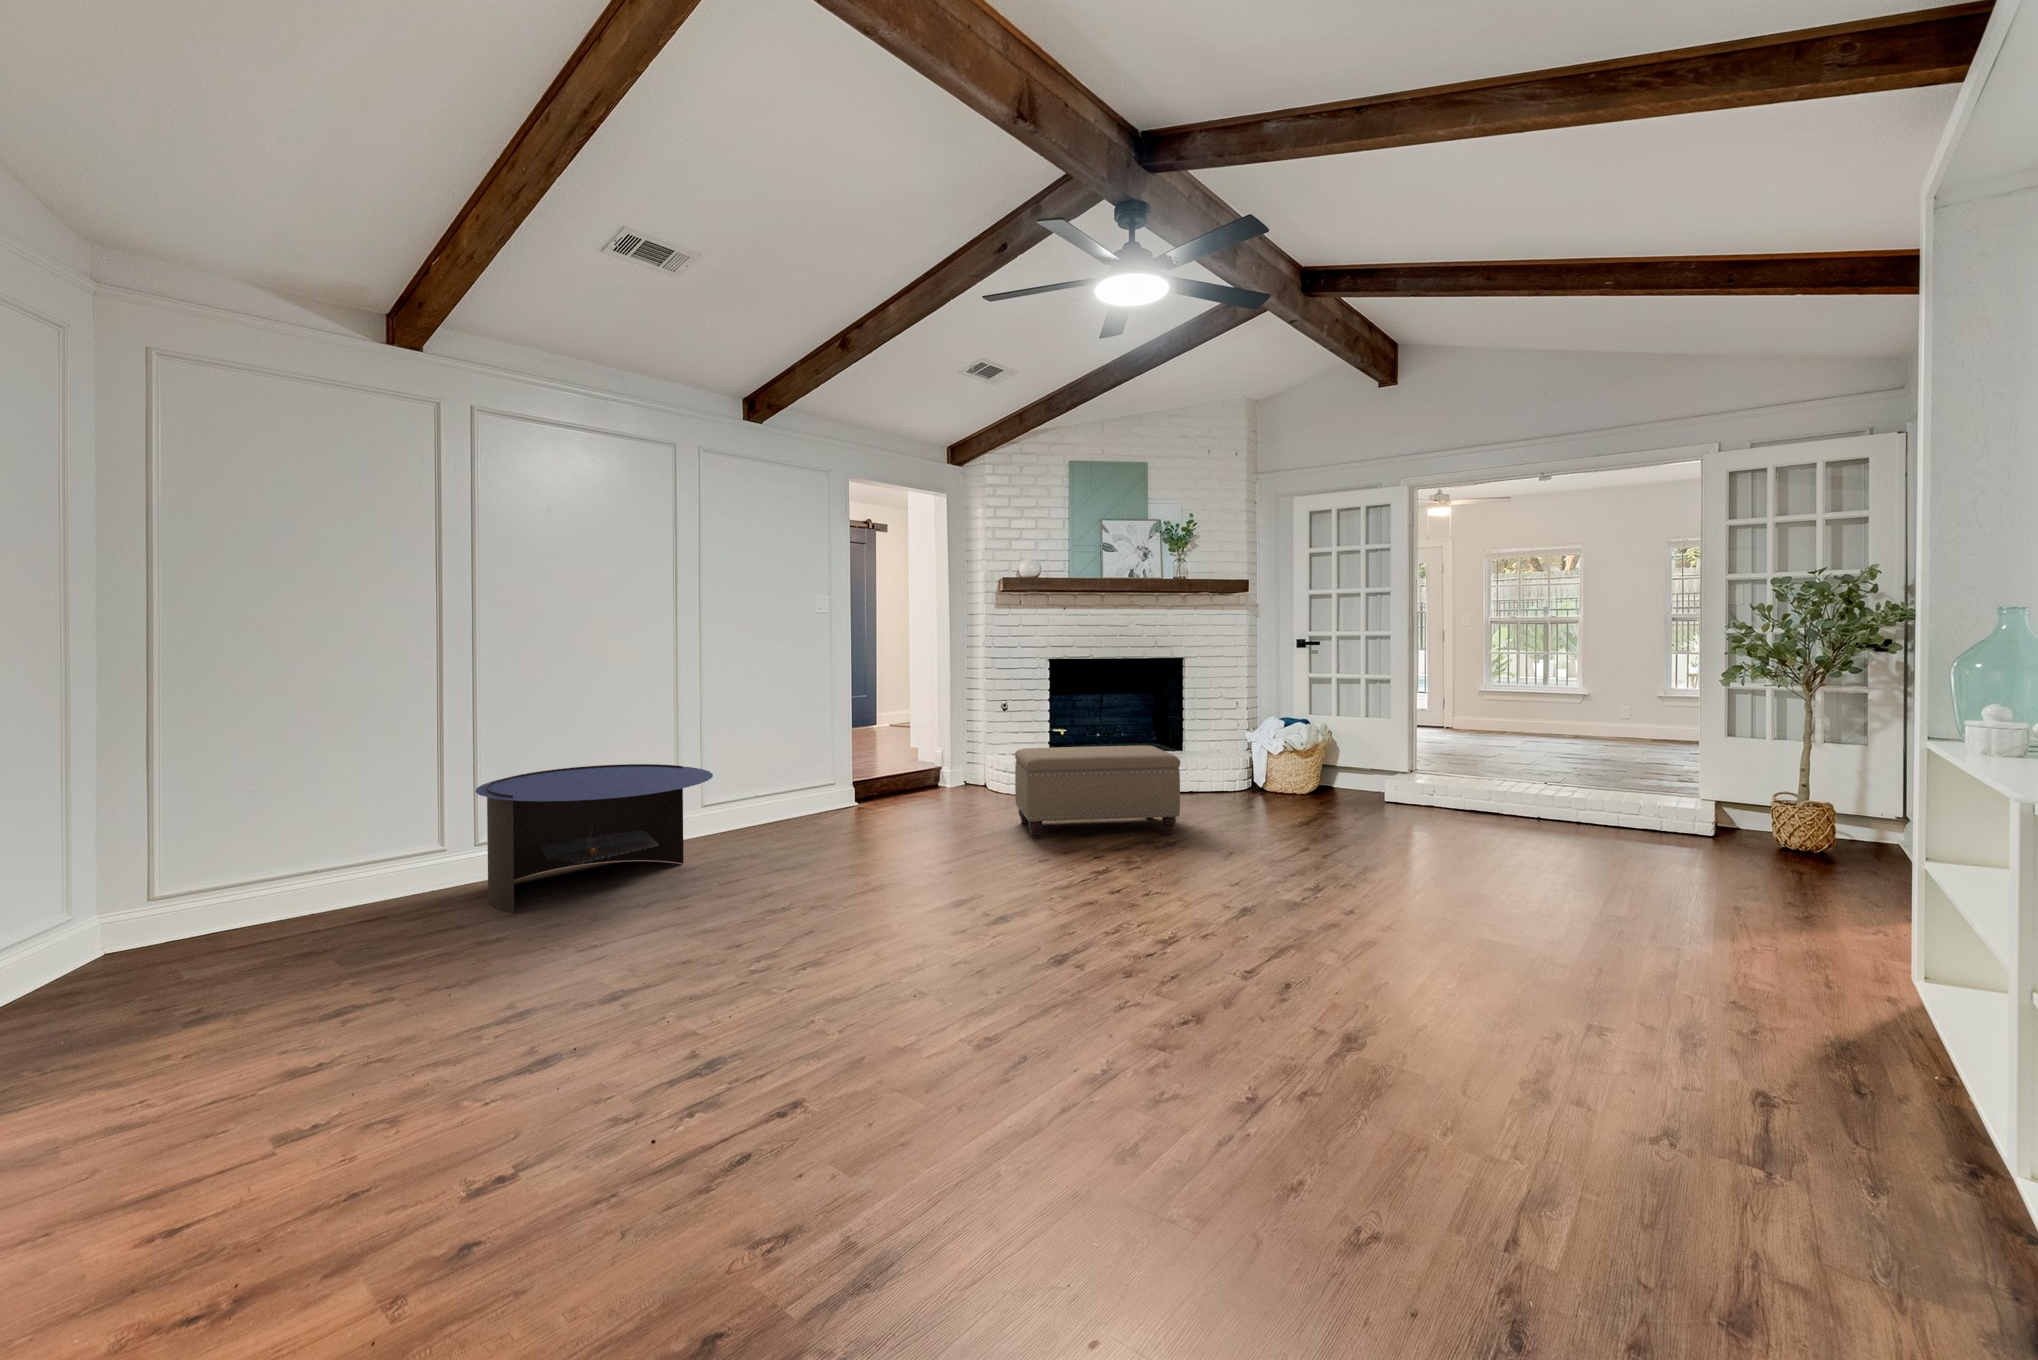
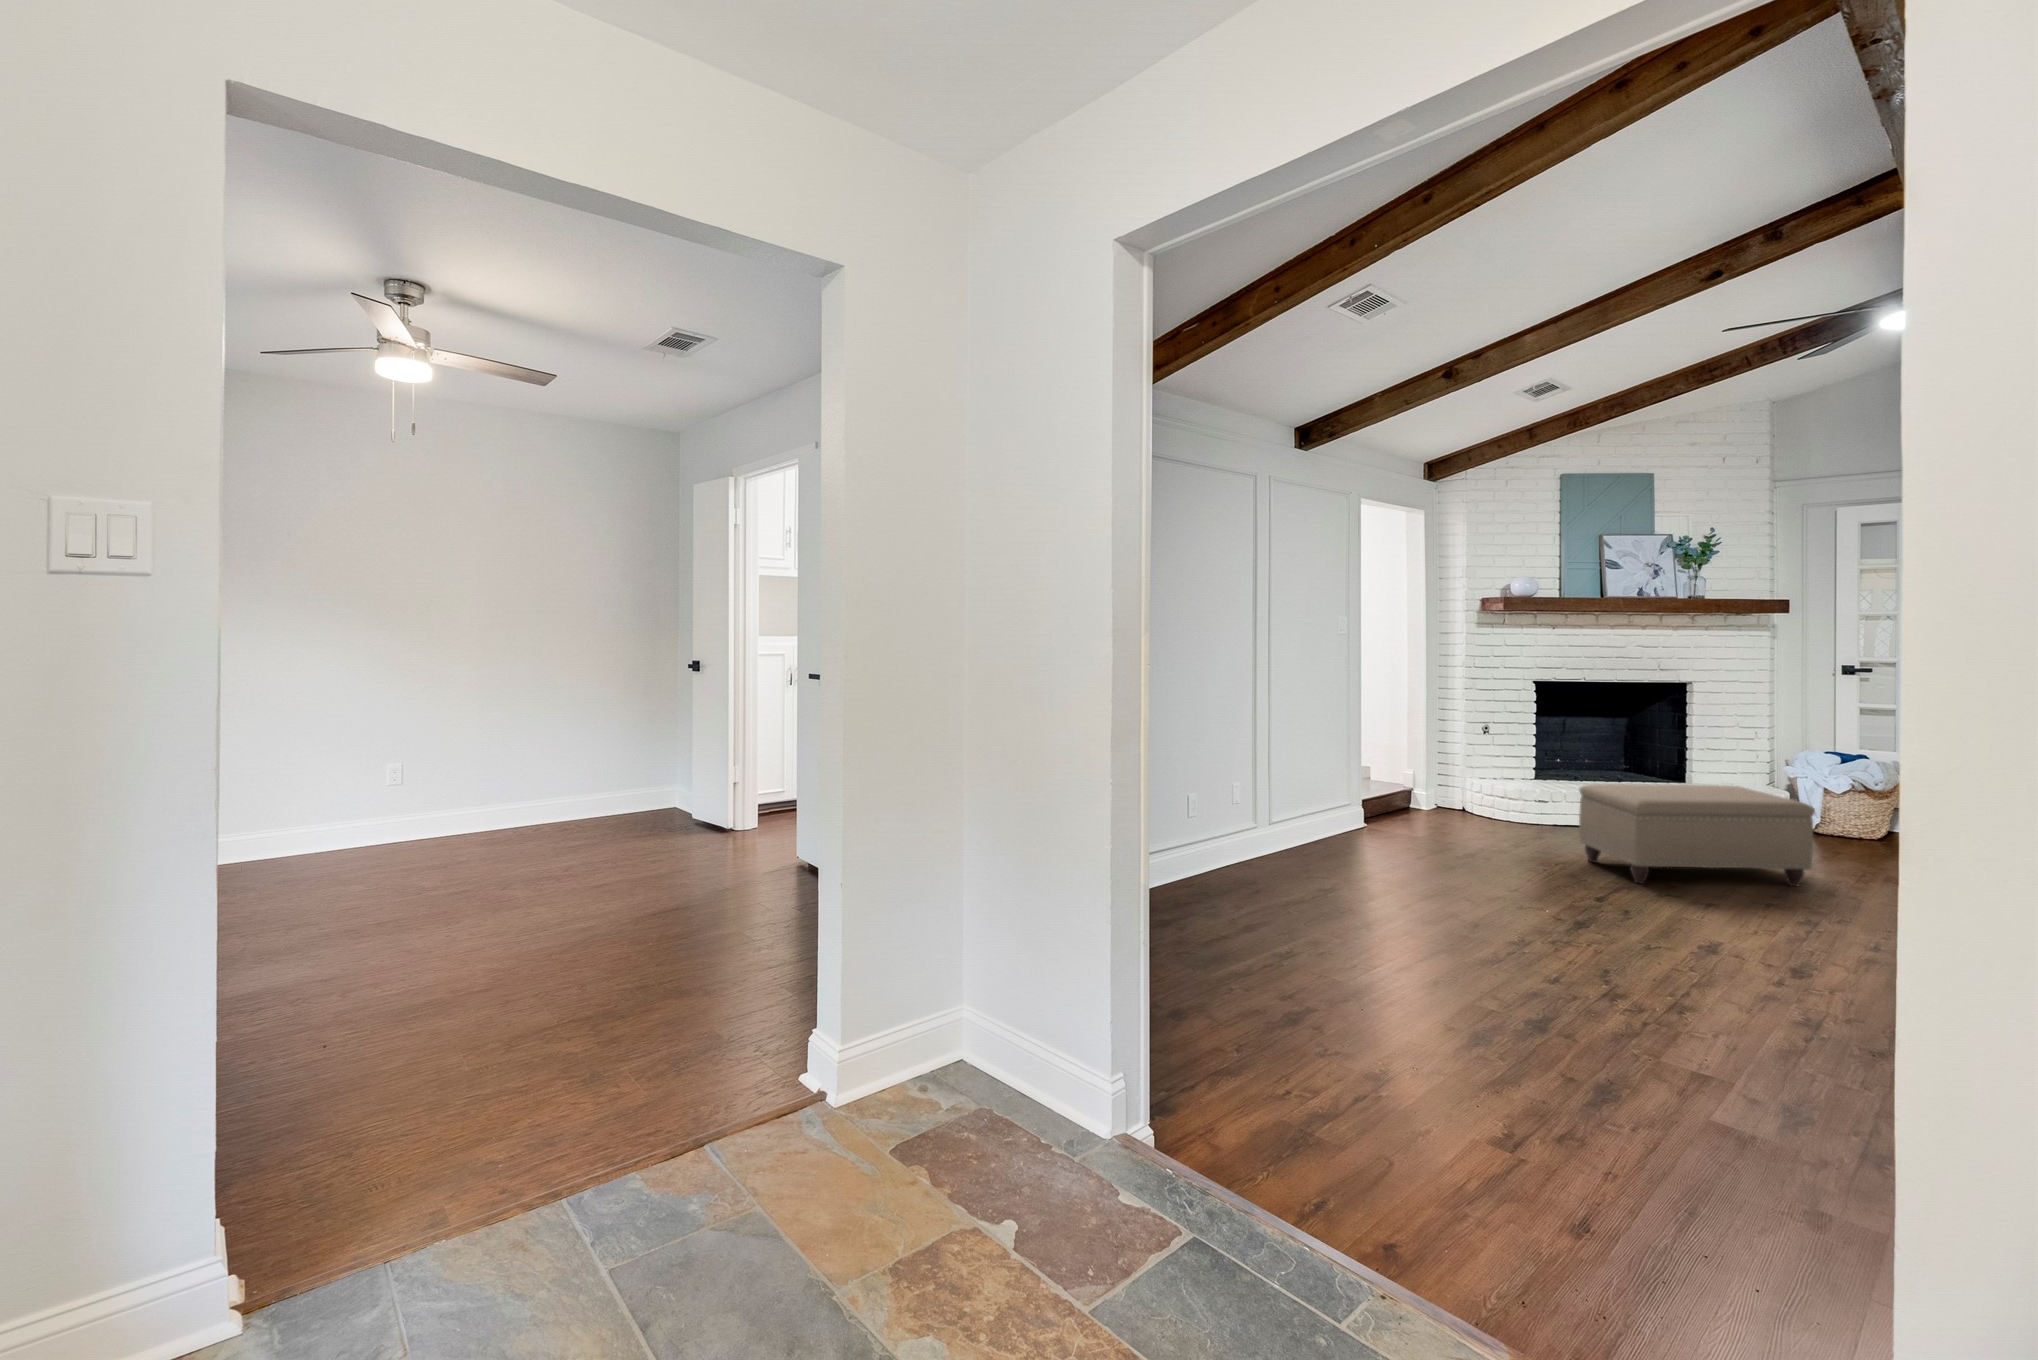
coffee table: present [475,764,713,913] -> none [1157,794,1380,945]

